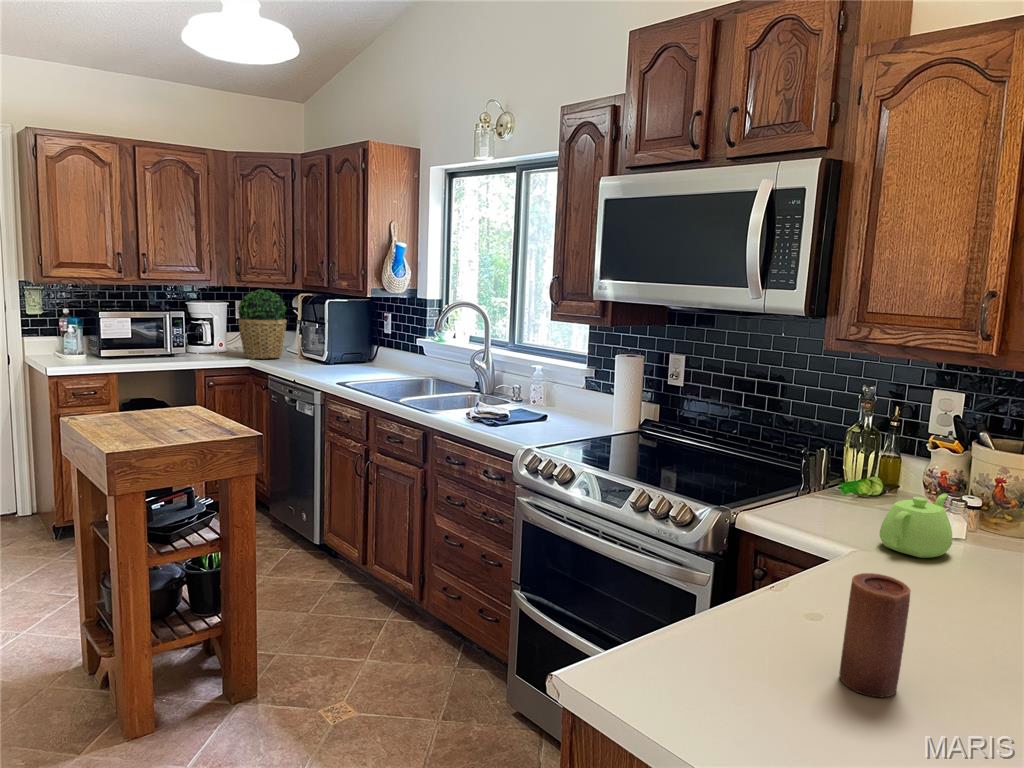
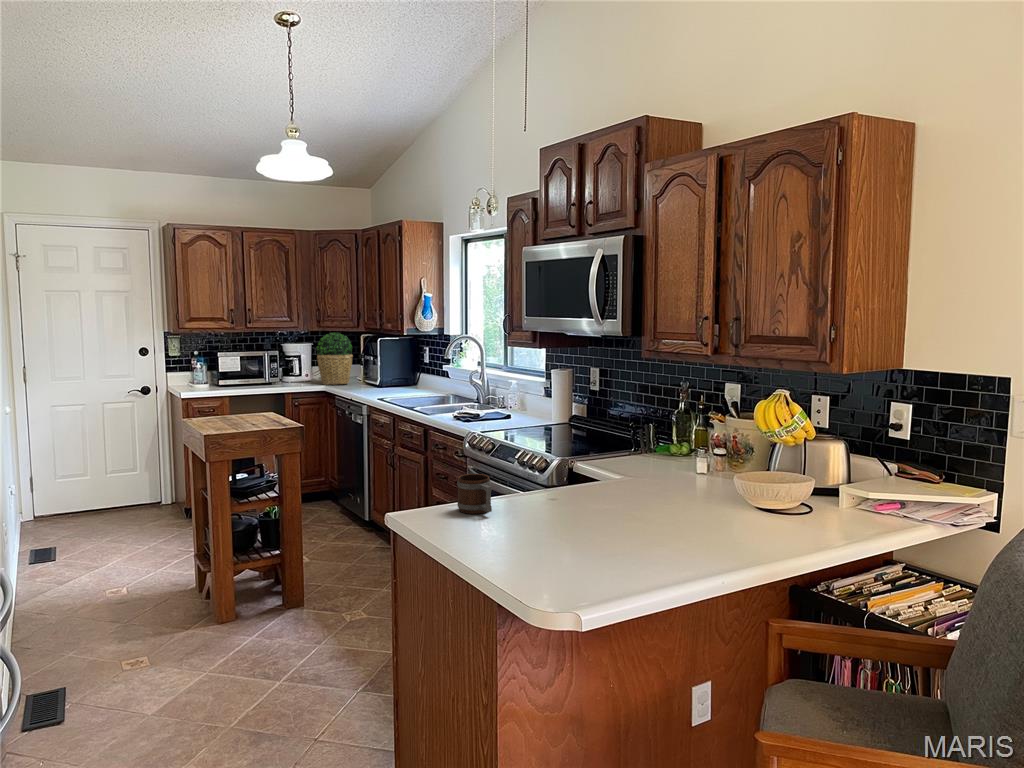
teapot: present [879,494,952,558] -> none [641,444,690,481]
candle: present [840,573,911,697] -> none [523,462,550,521]
mug: none [699,589,791,679] -> present [457,474,492,514]

